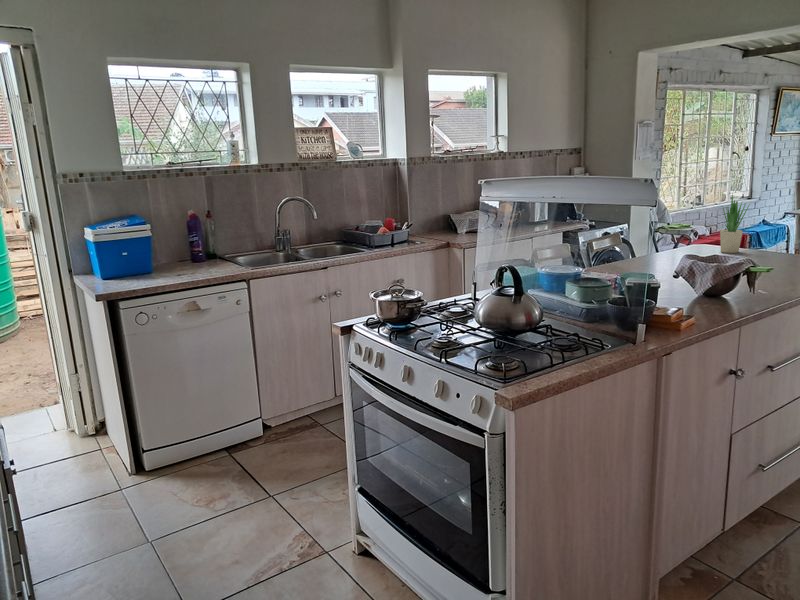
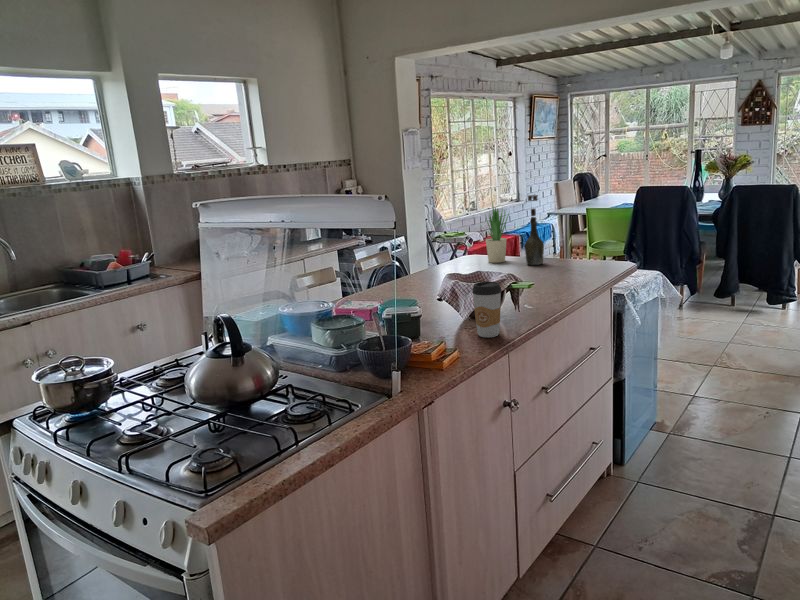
bottle: none [762,190,783,258] -> present [525,195,544,265]
coffee cup: none [712,262,740,311] -> present [472,281,501,337]

